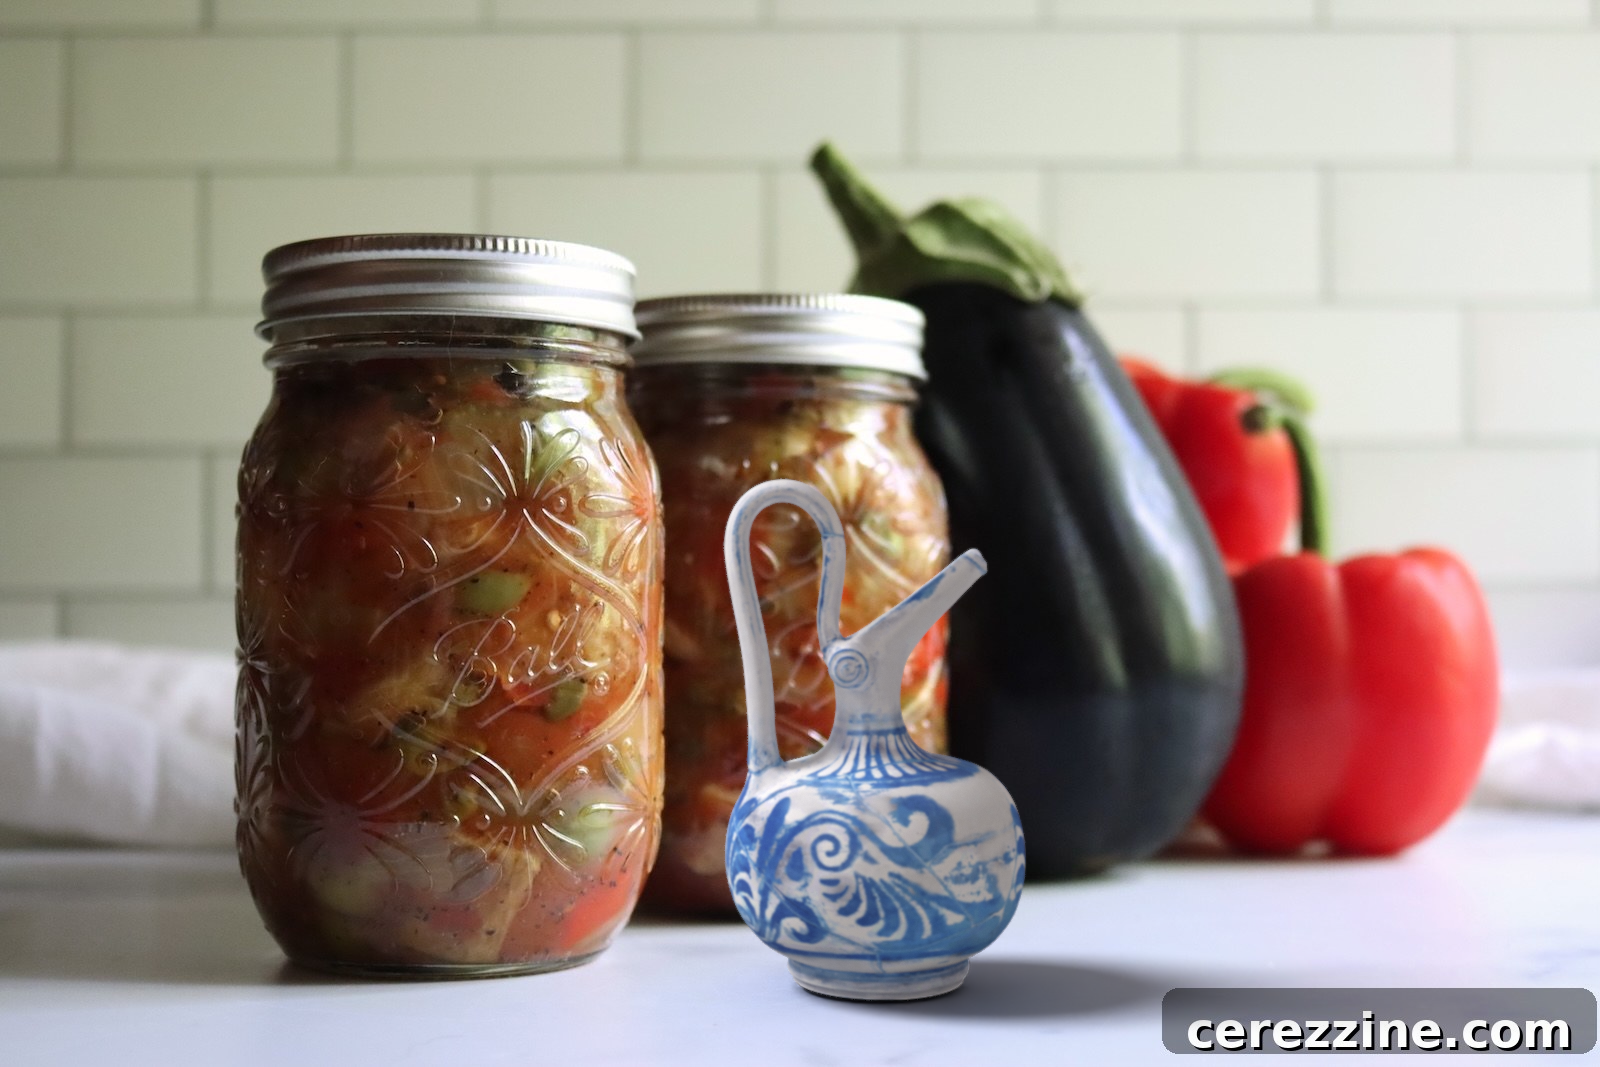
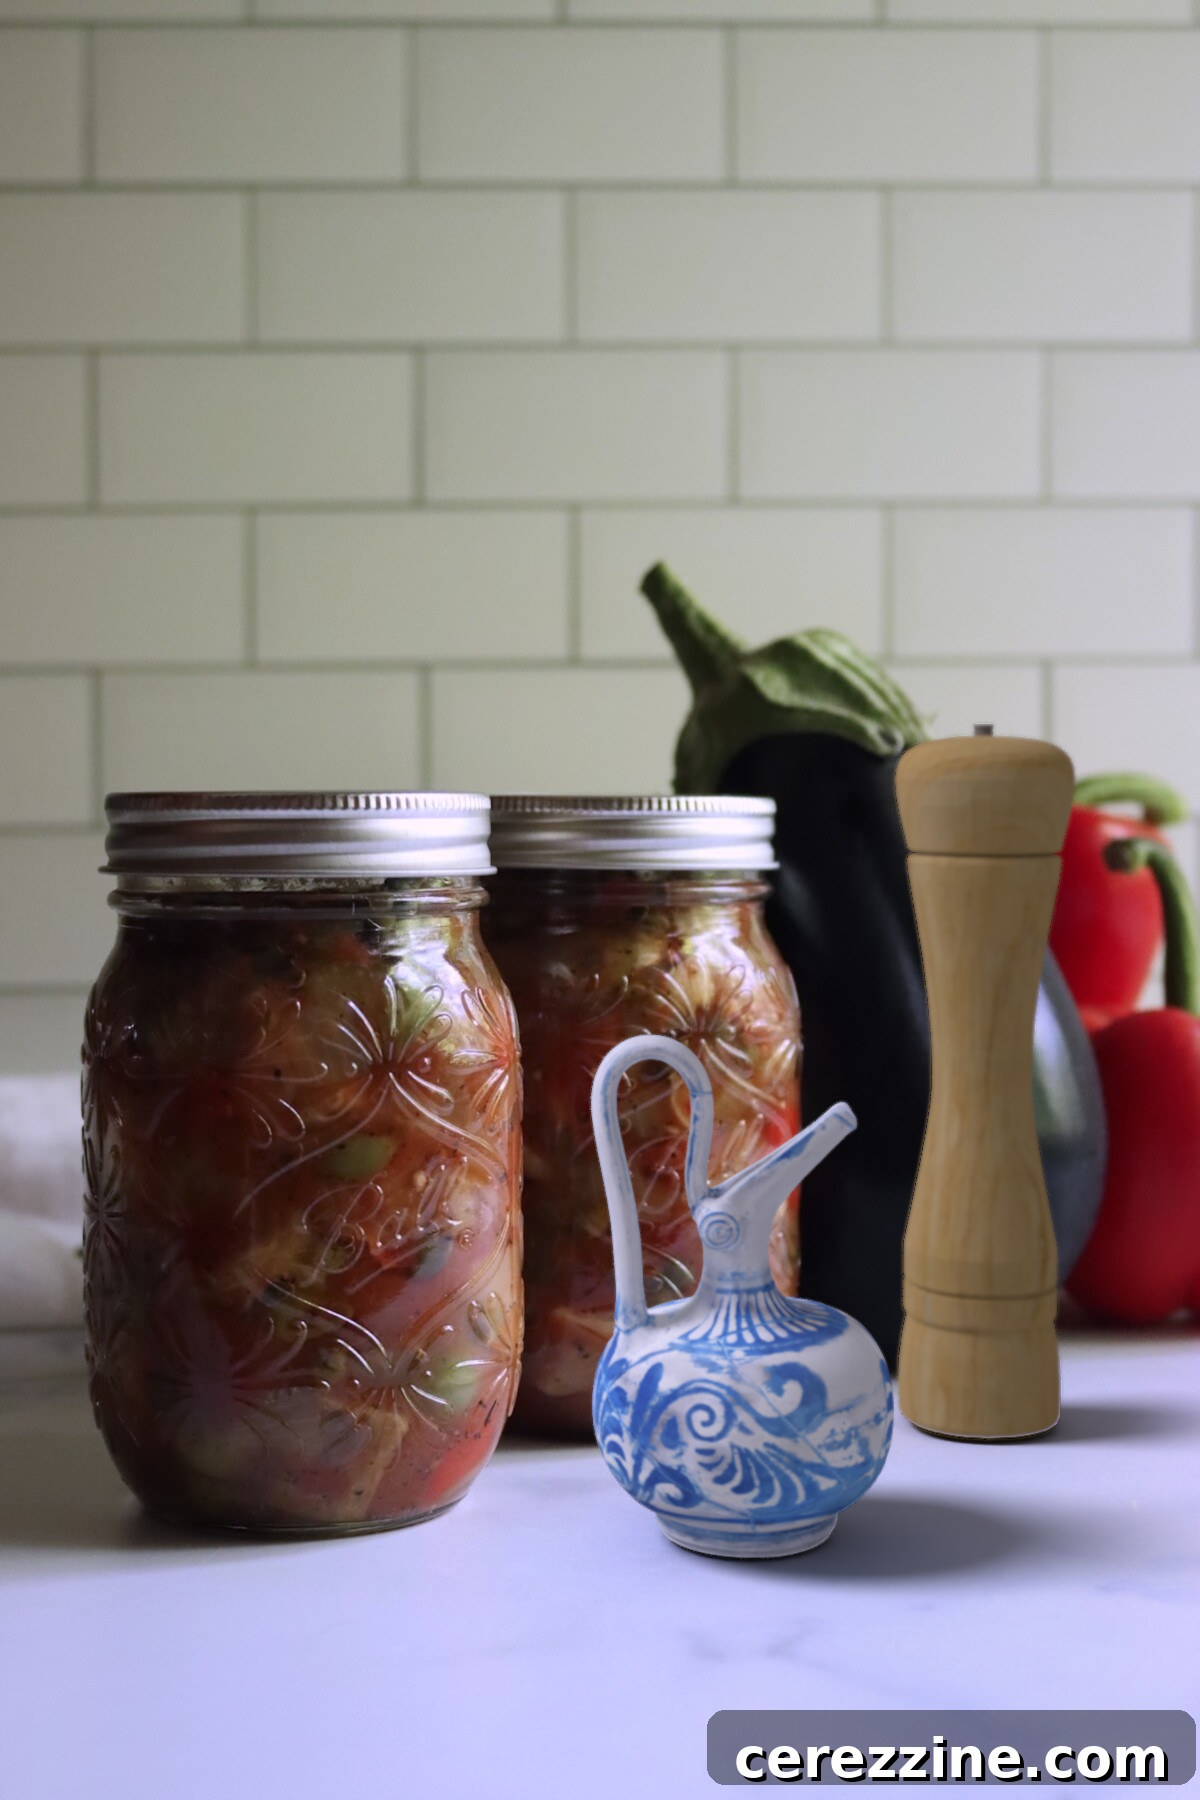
pepper mill: none [1036,245,1205,924] -> present [895,724,1076,1439]

